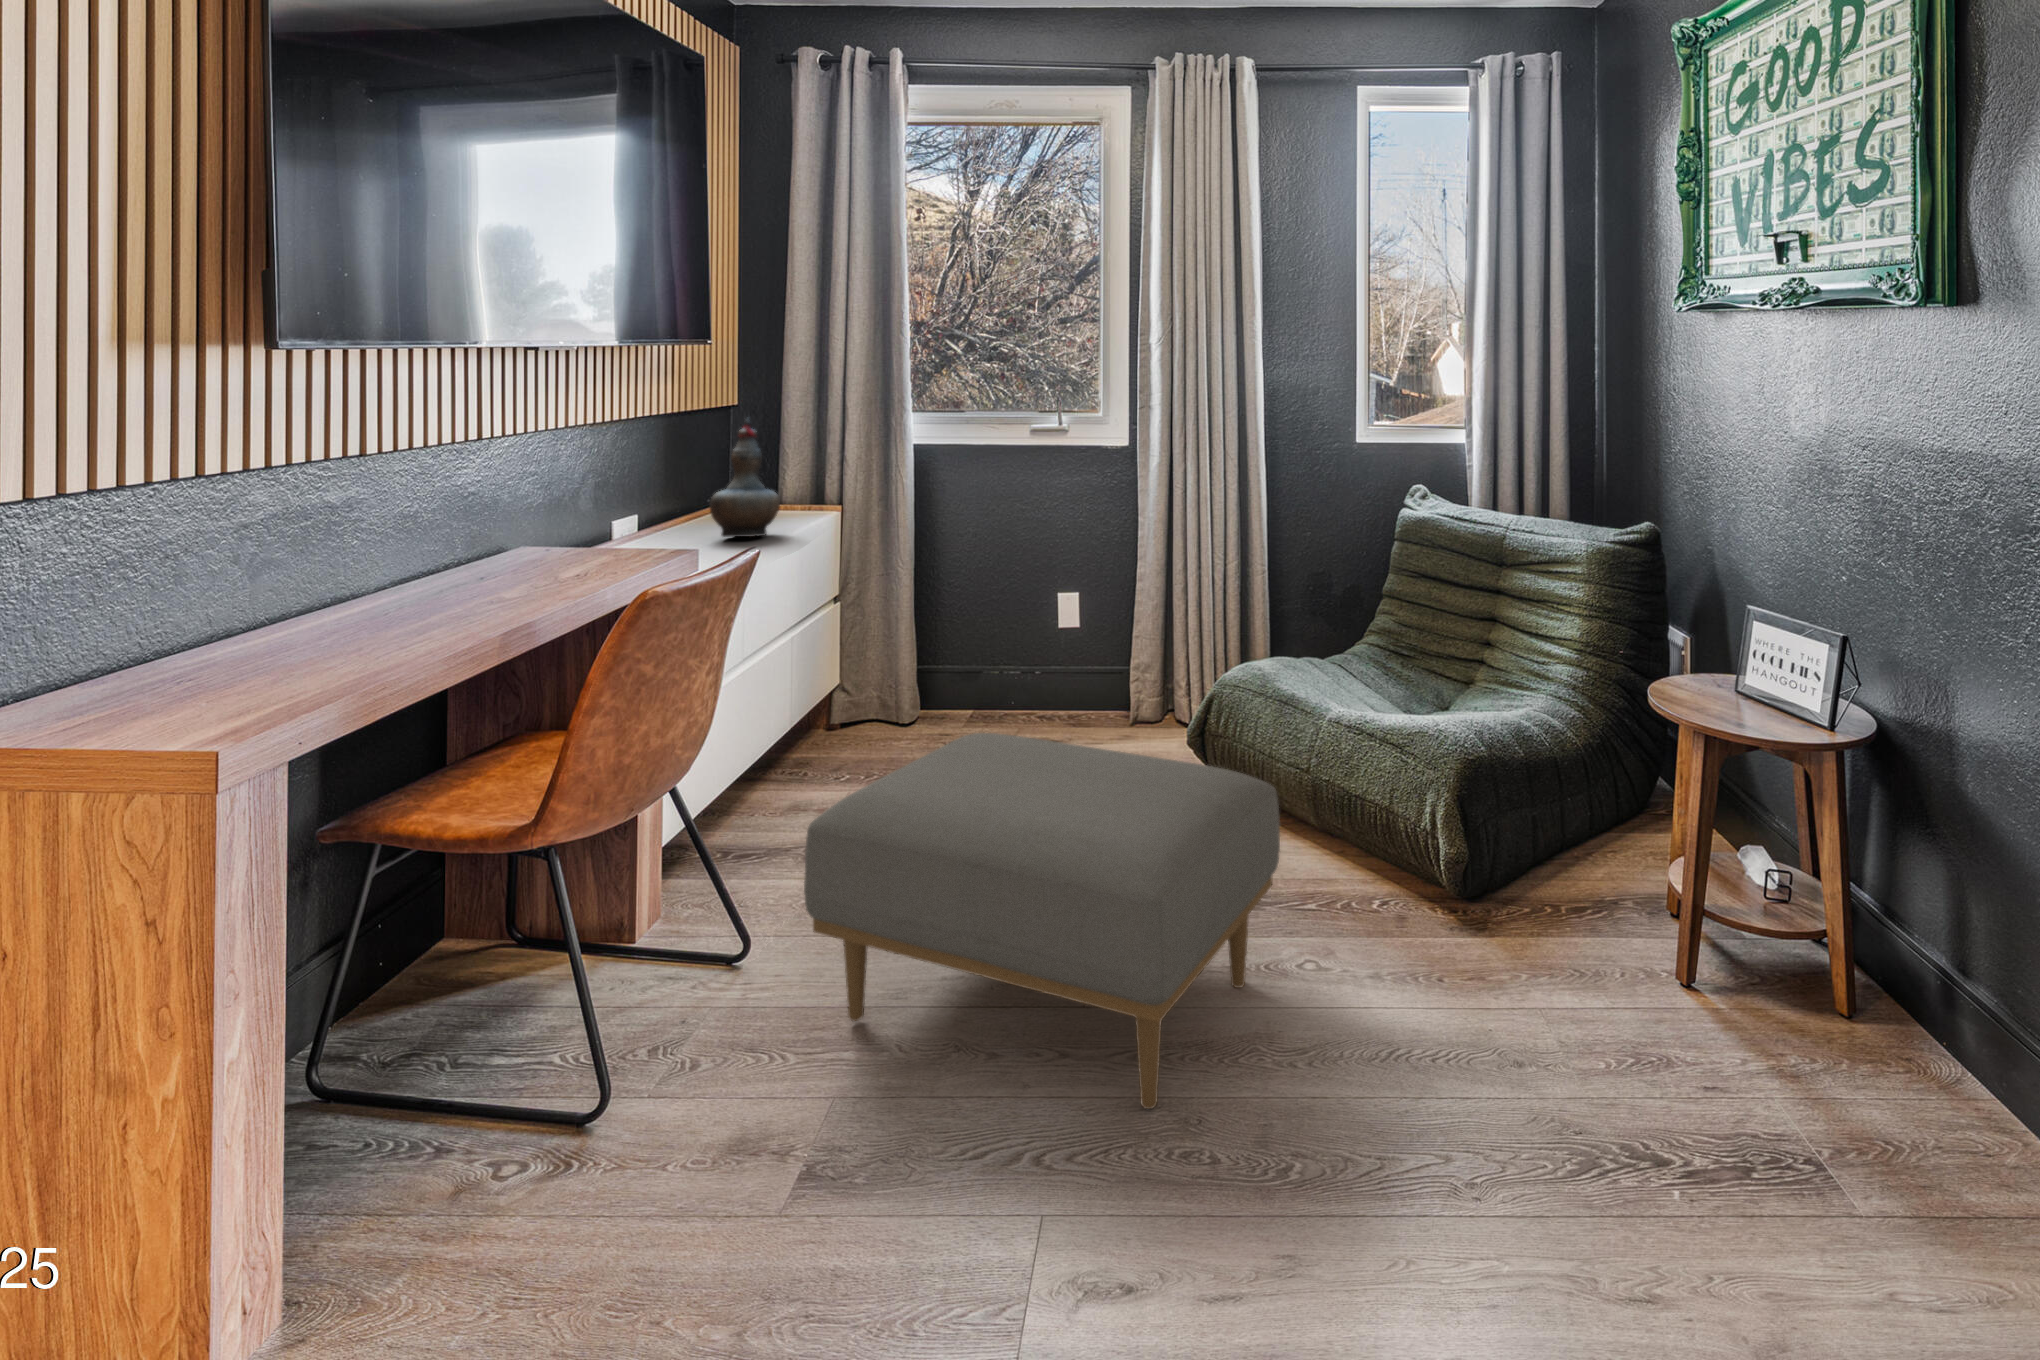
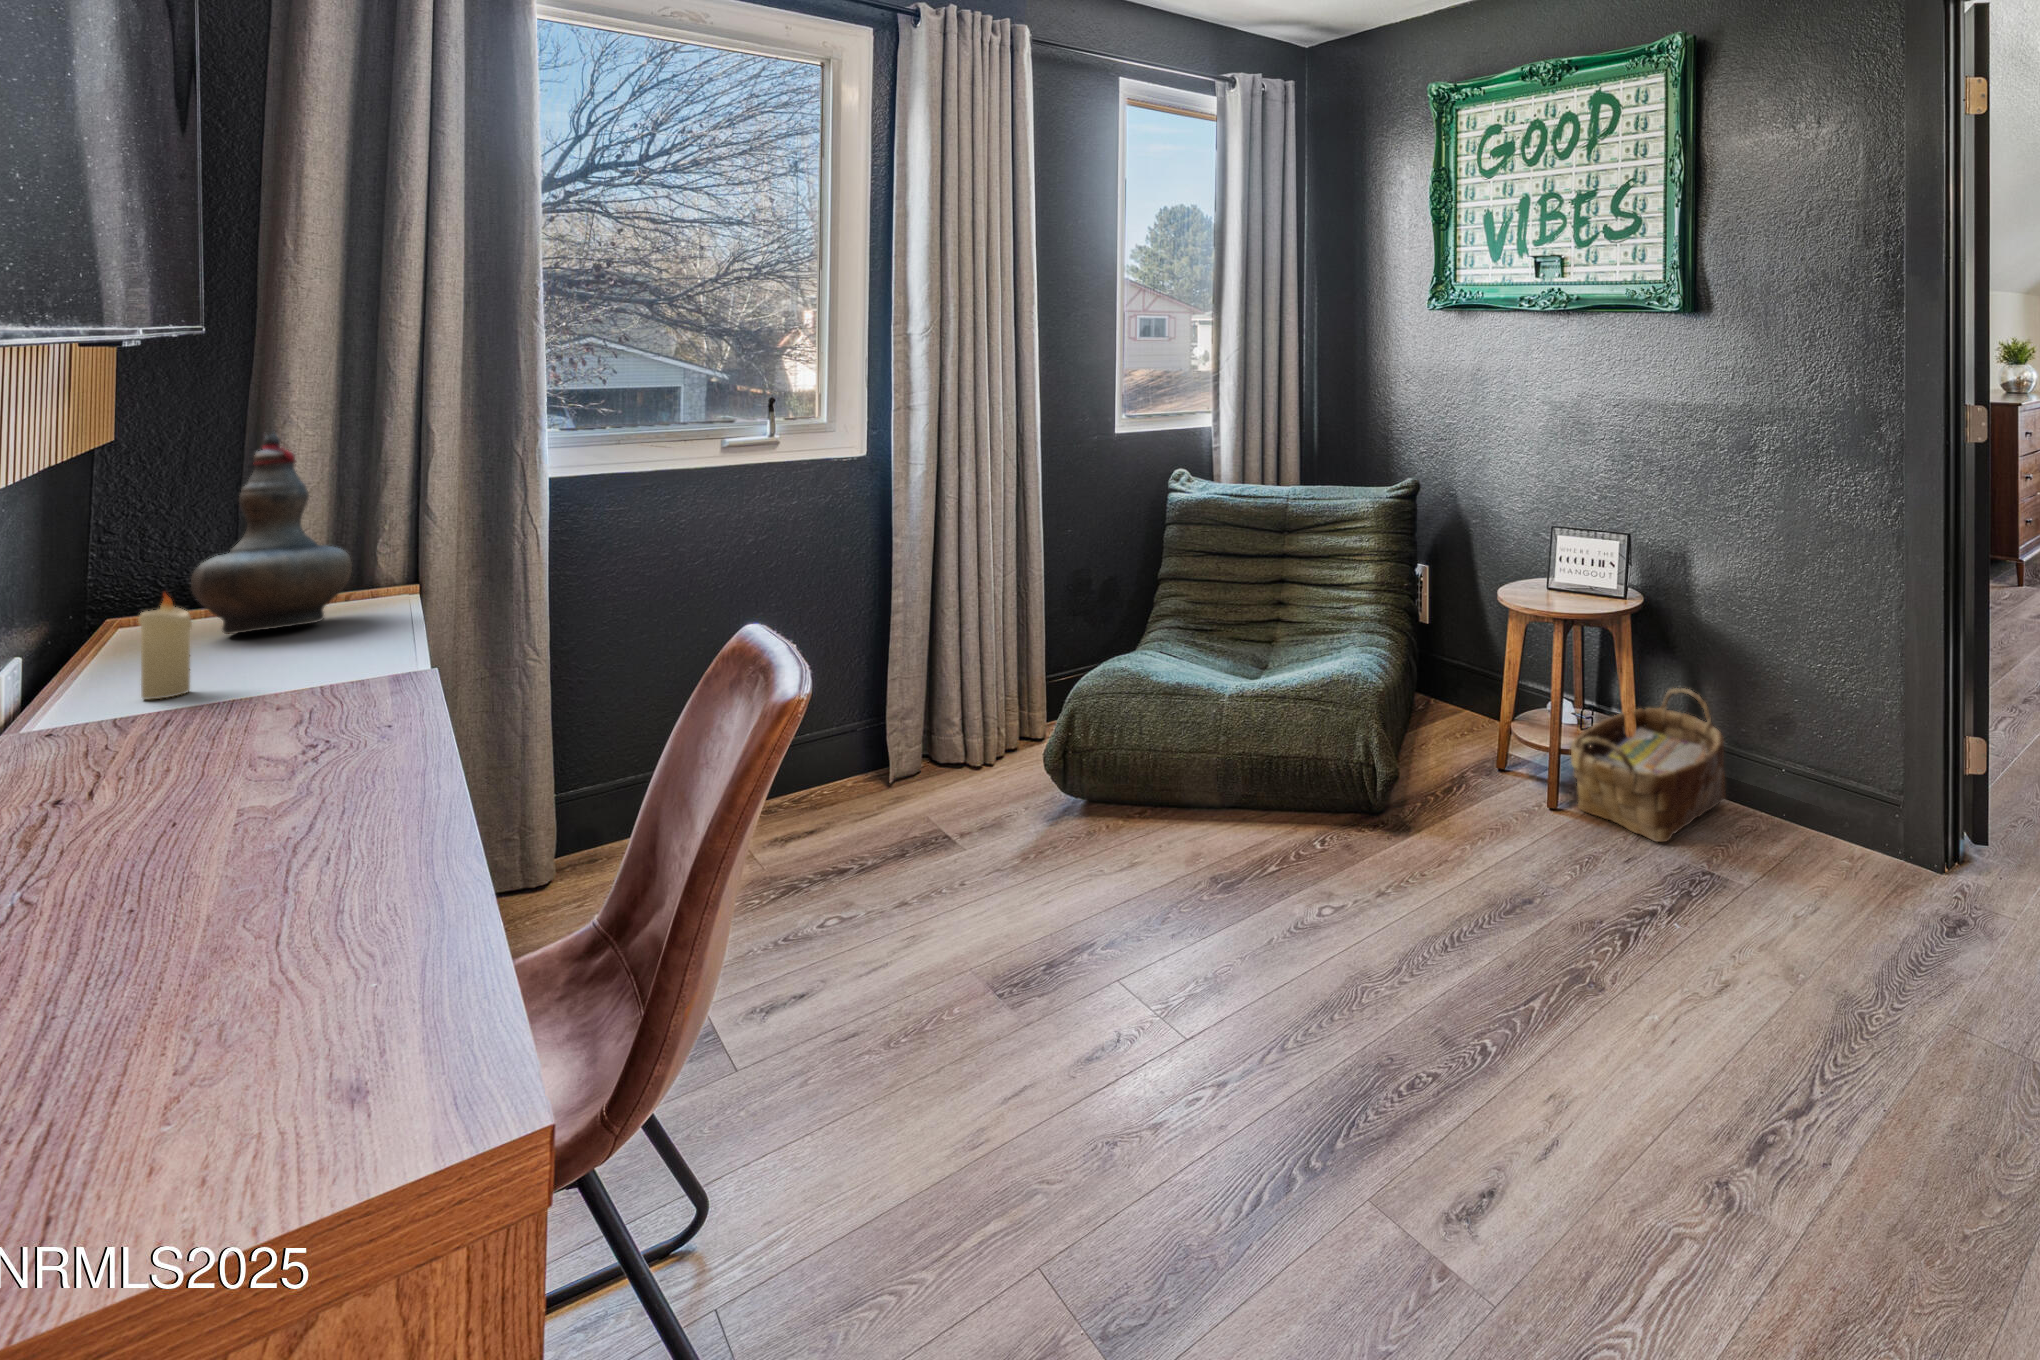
candle: none [636,507,656,567] -> present [139,594,192,699]
ottoman: present [804,733,1280,1109] -> none [881,745,1386,1177]
woven basket: none [1692,867,1961,1073] -> present [1571,688,1726,842]

